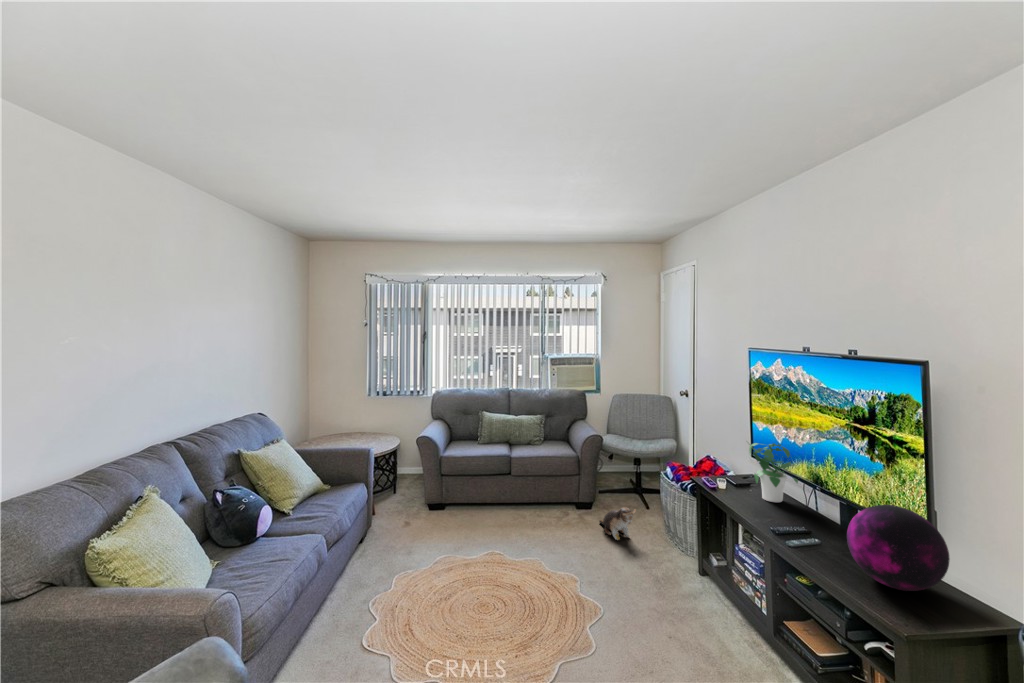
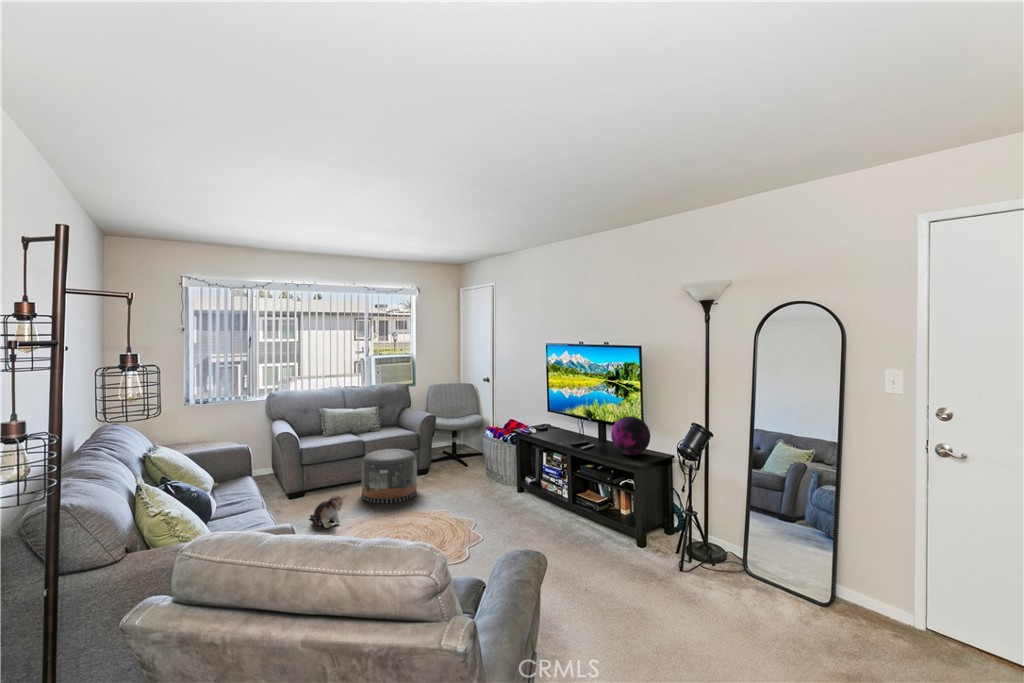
potted plant: present [749,443,798,502] -> none [549,399,576,435]
pouf: none [495,473,560,545] -> present [362,449,417,503]
plush toy: present [599,507,636,540] -> present [310,495,345,528]

